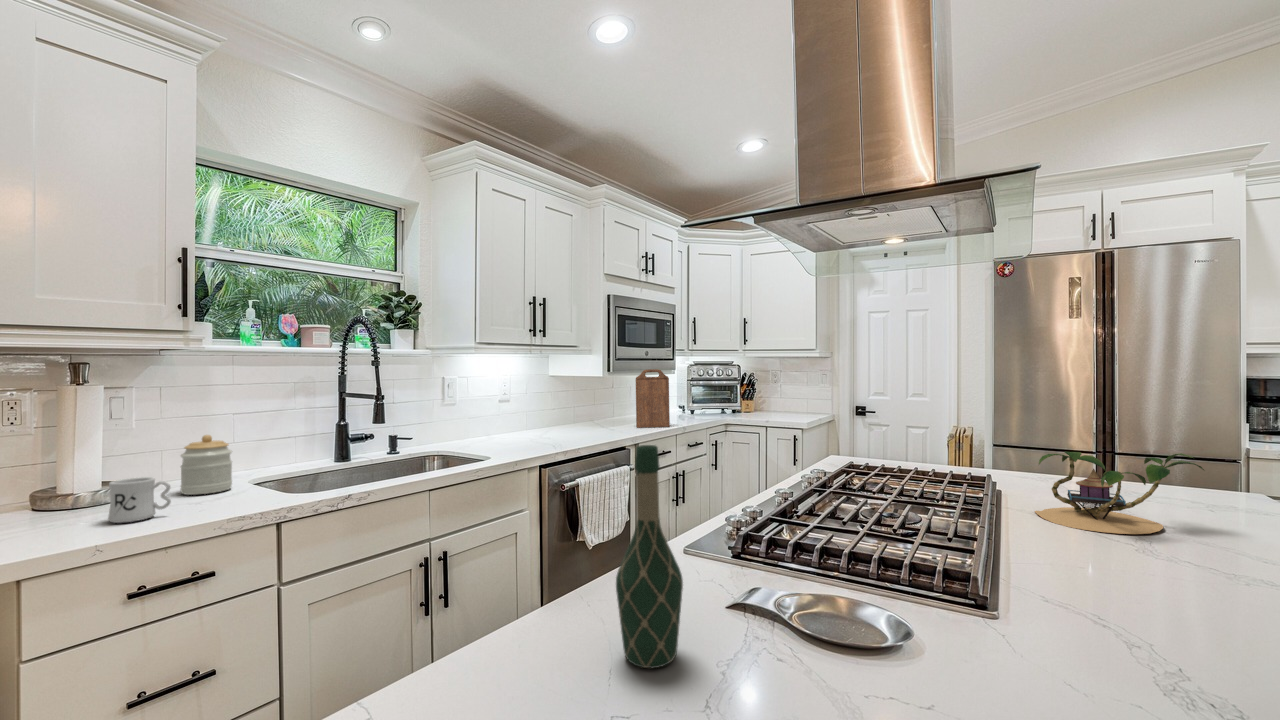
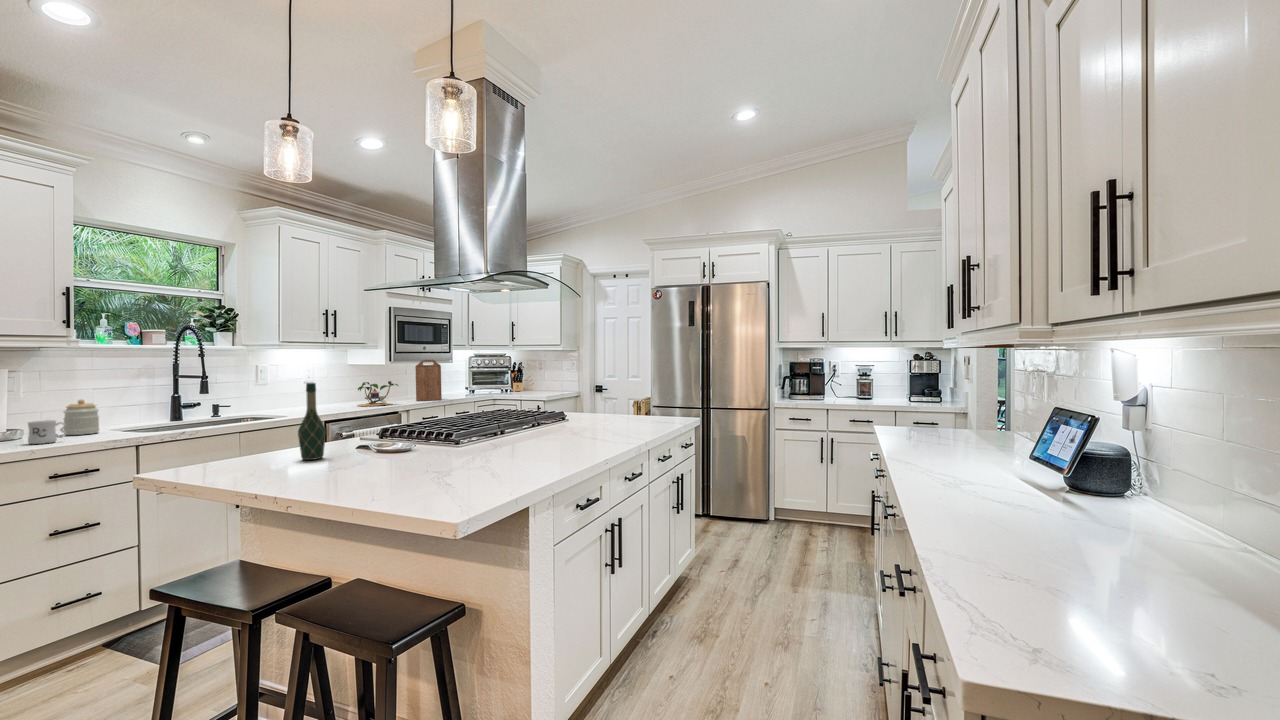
plant: present [1035,452,1204,534] -> present [357,381,398,406]

